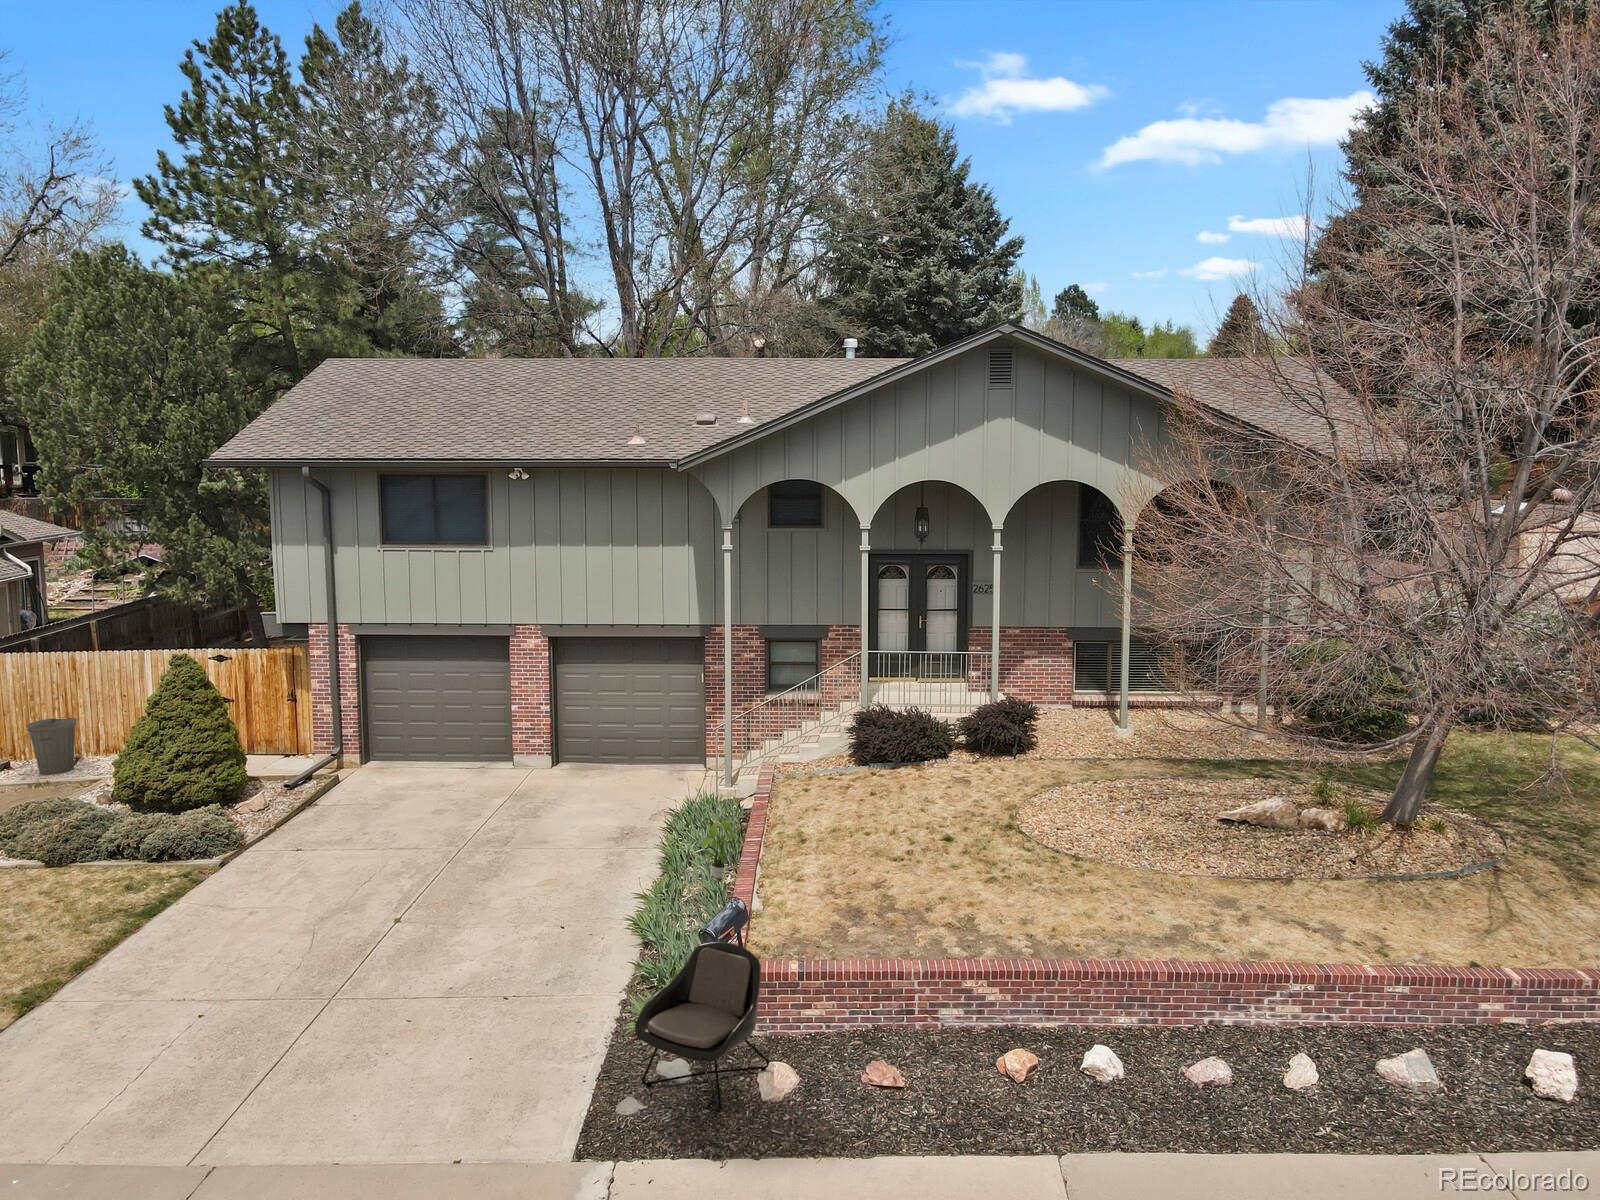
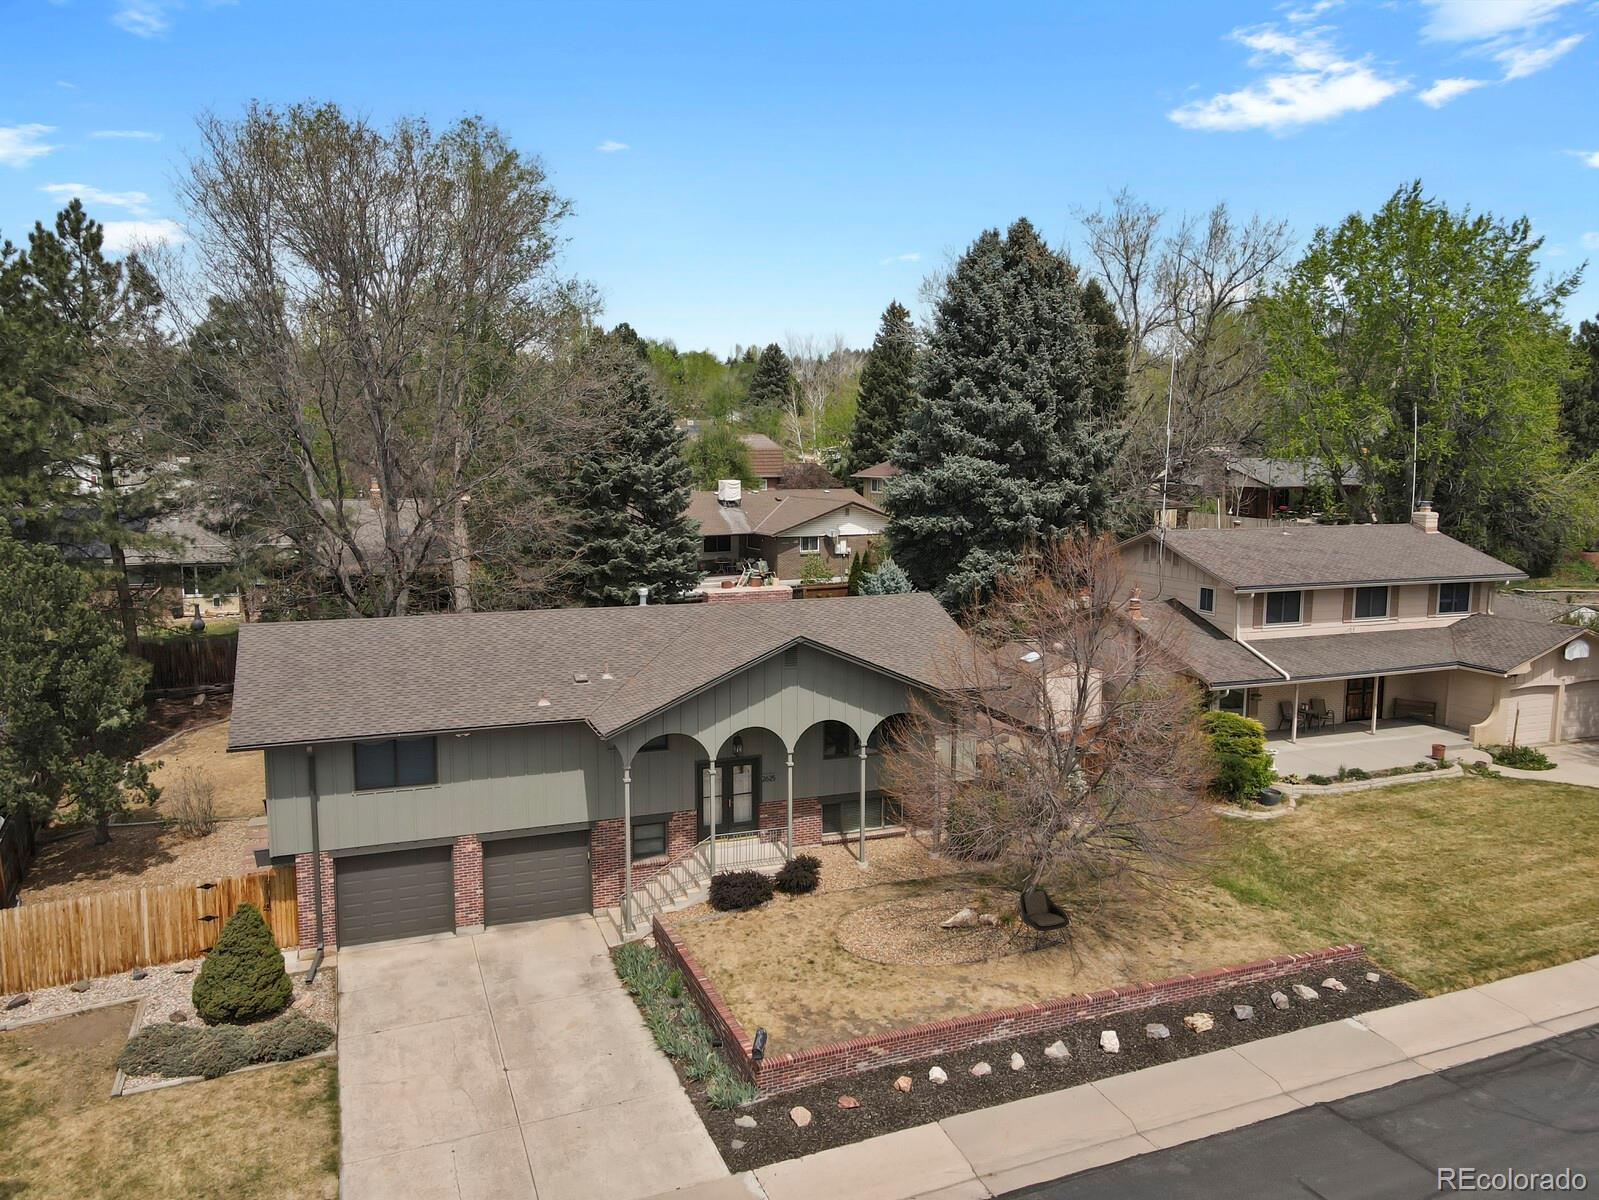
trash can: present [26,717,77,775] -> none [49,952,90,1004]
lounge chair: present [635,942,769,1111] -> present [1016,889,1069,950]

